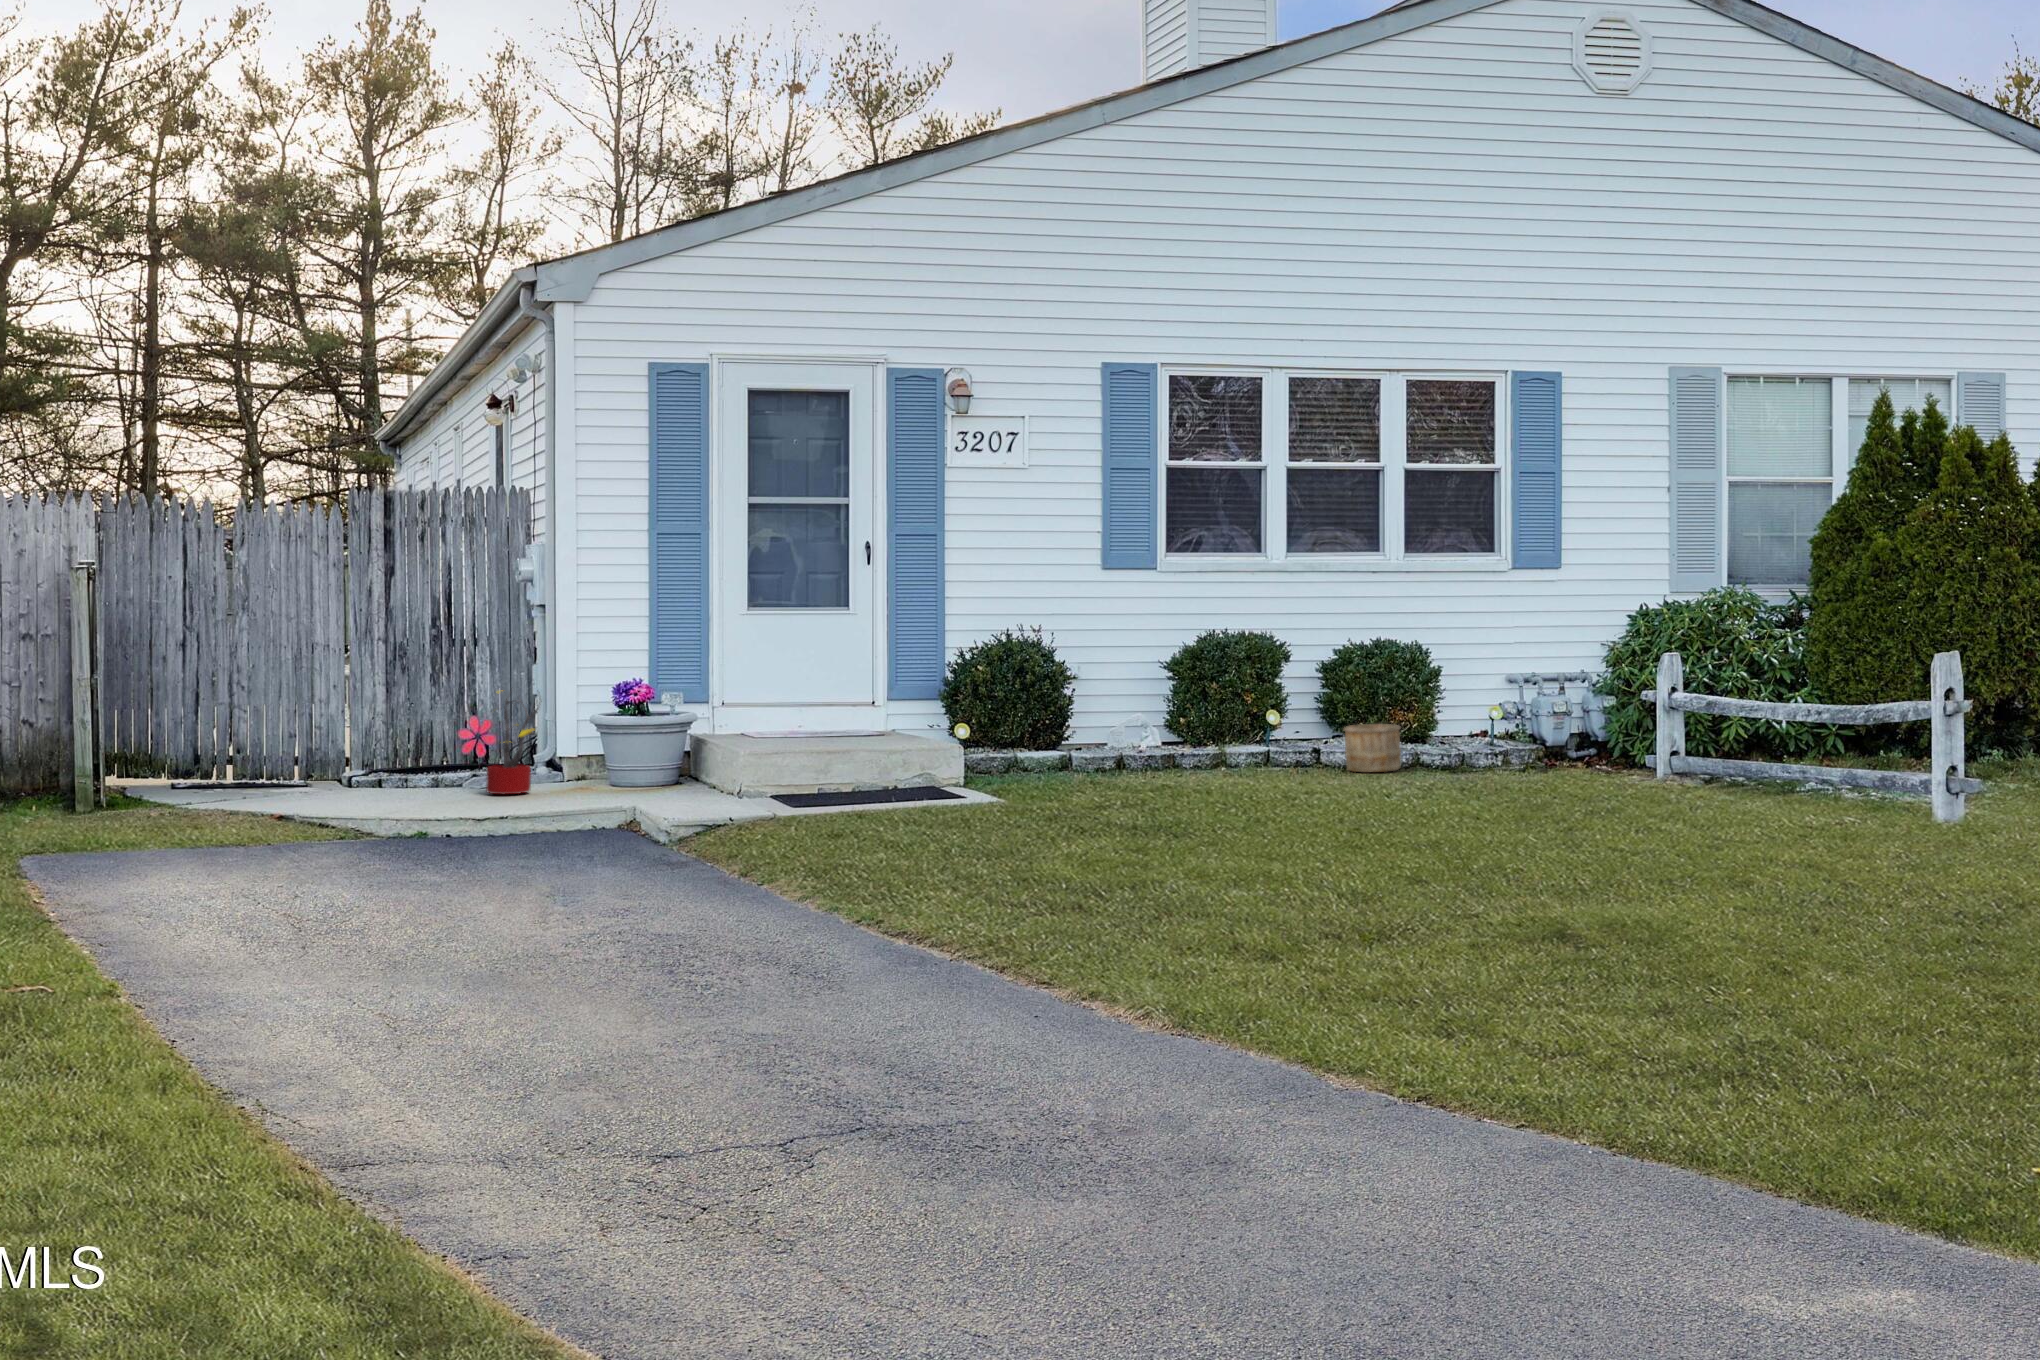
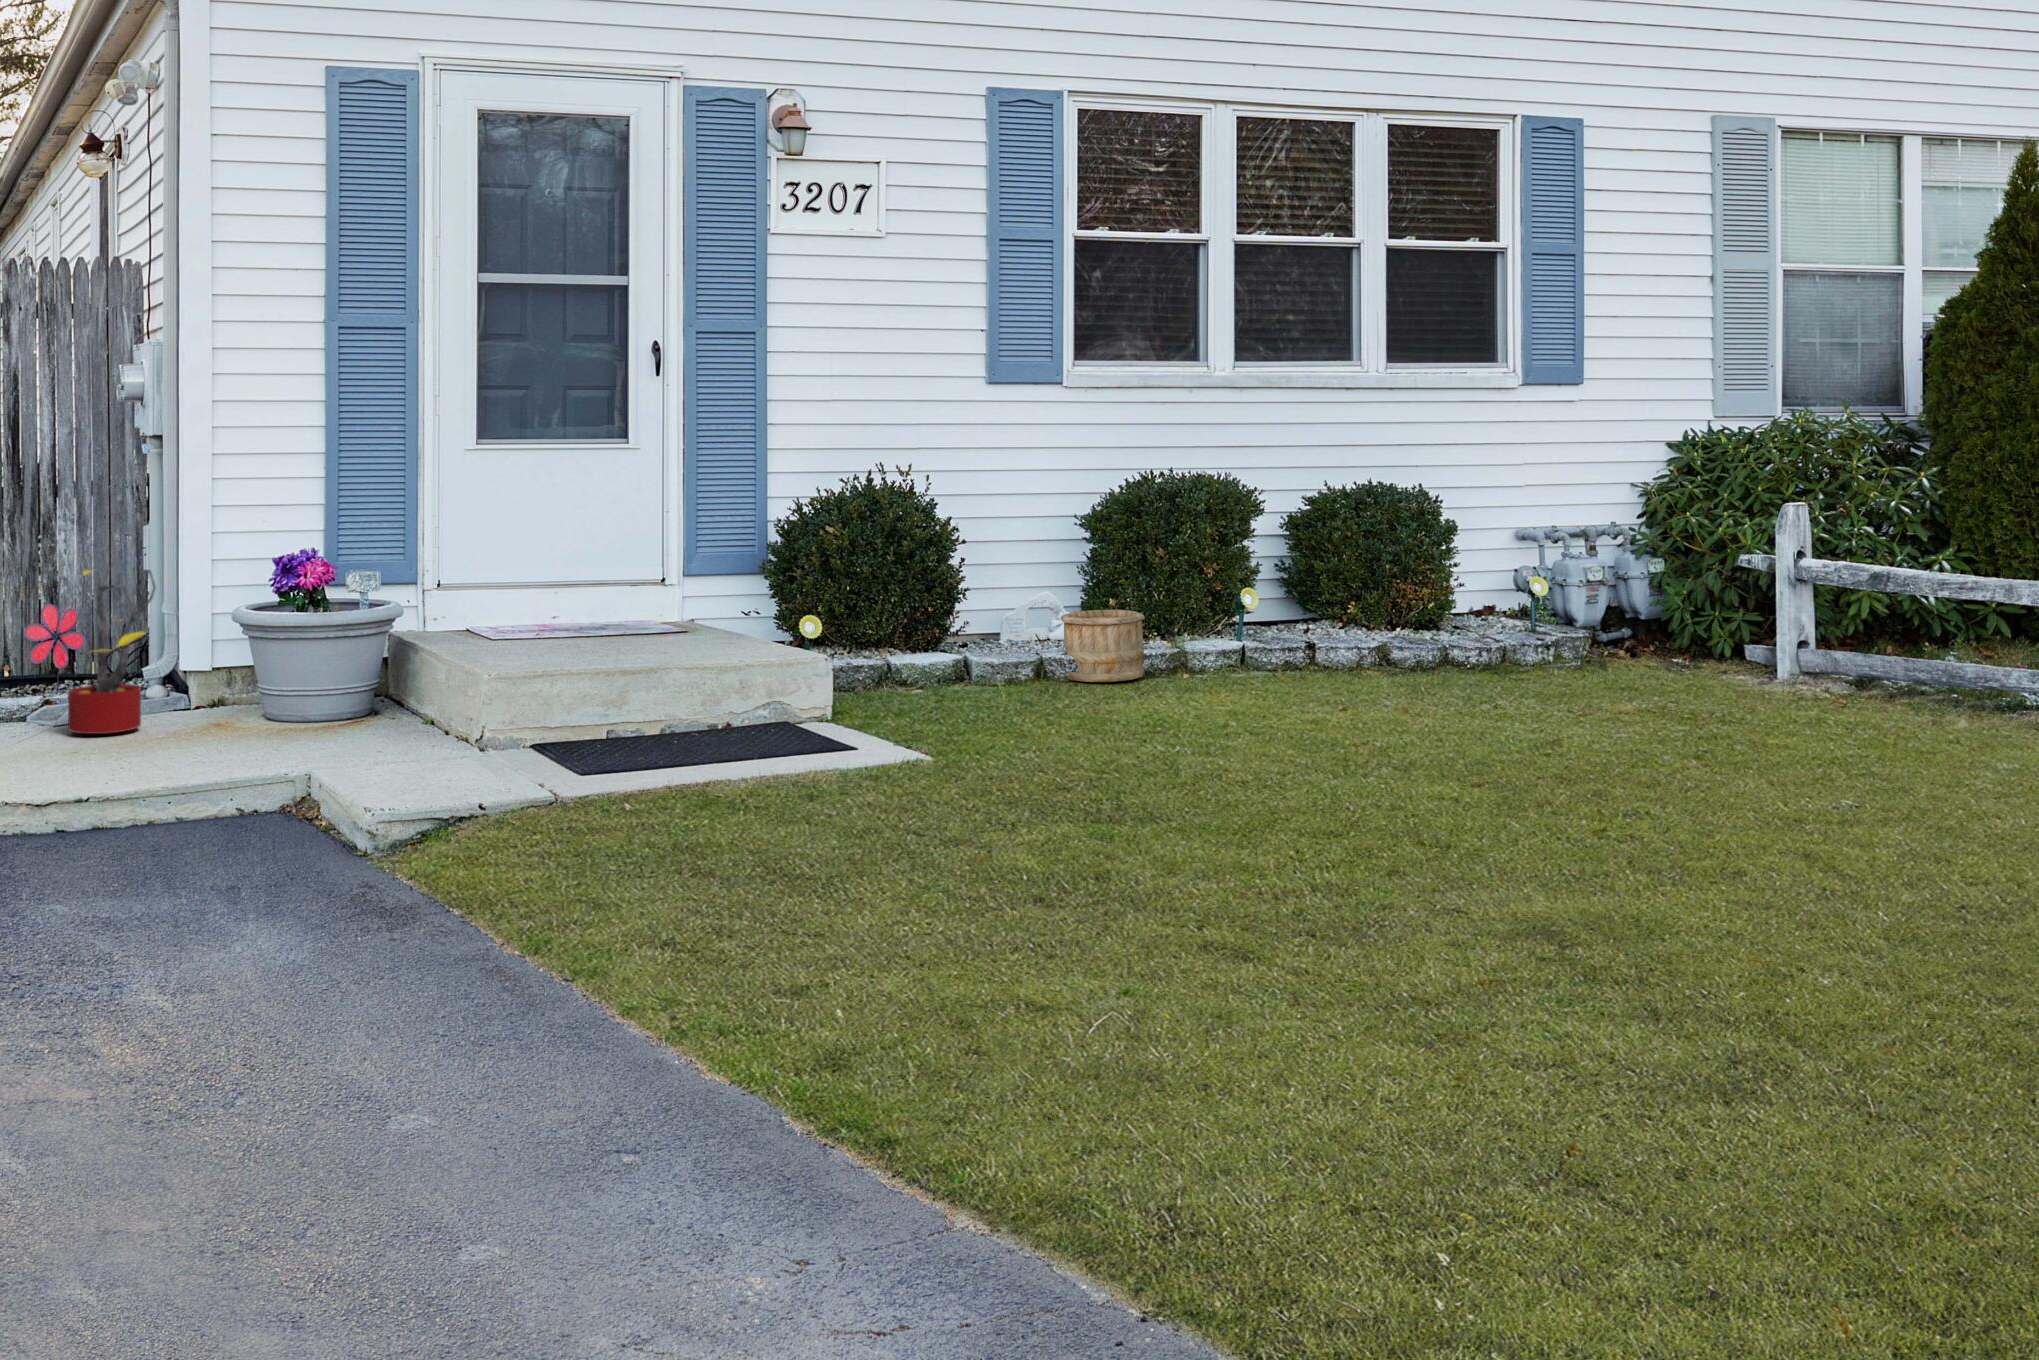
wooden bucket: present [1344,724,1401,772] -> present [1061,610,1145,682]

